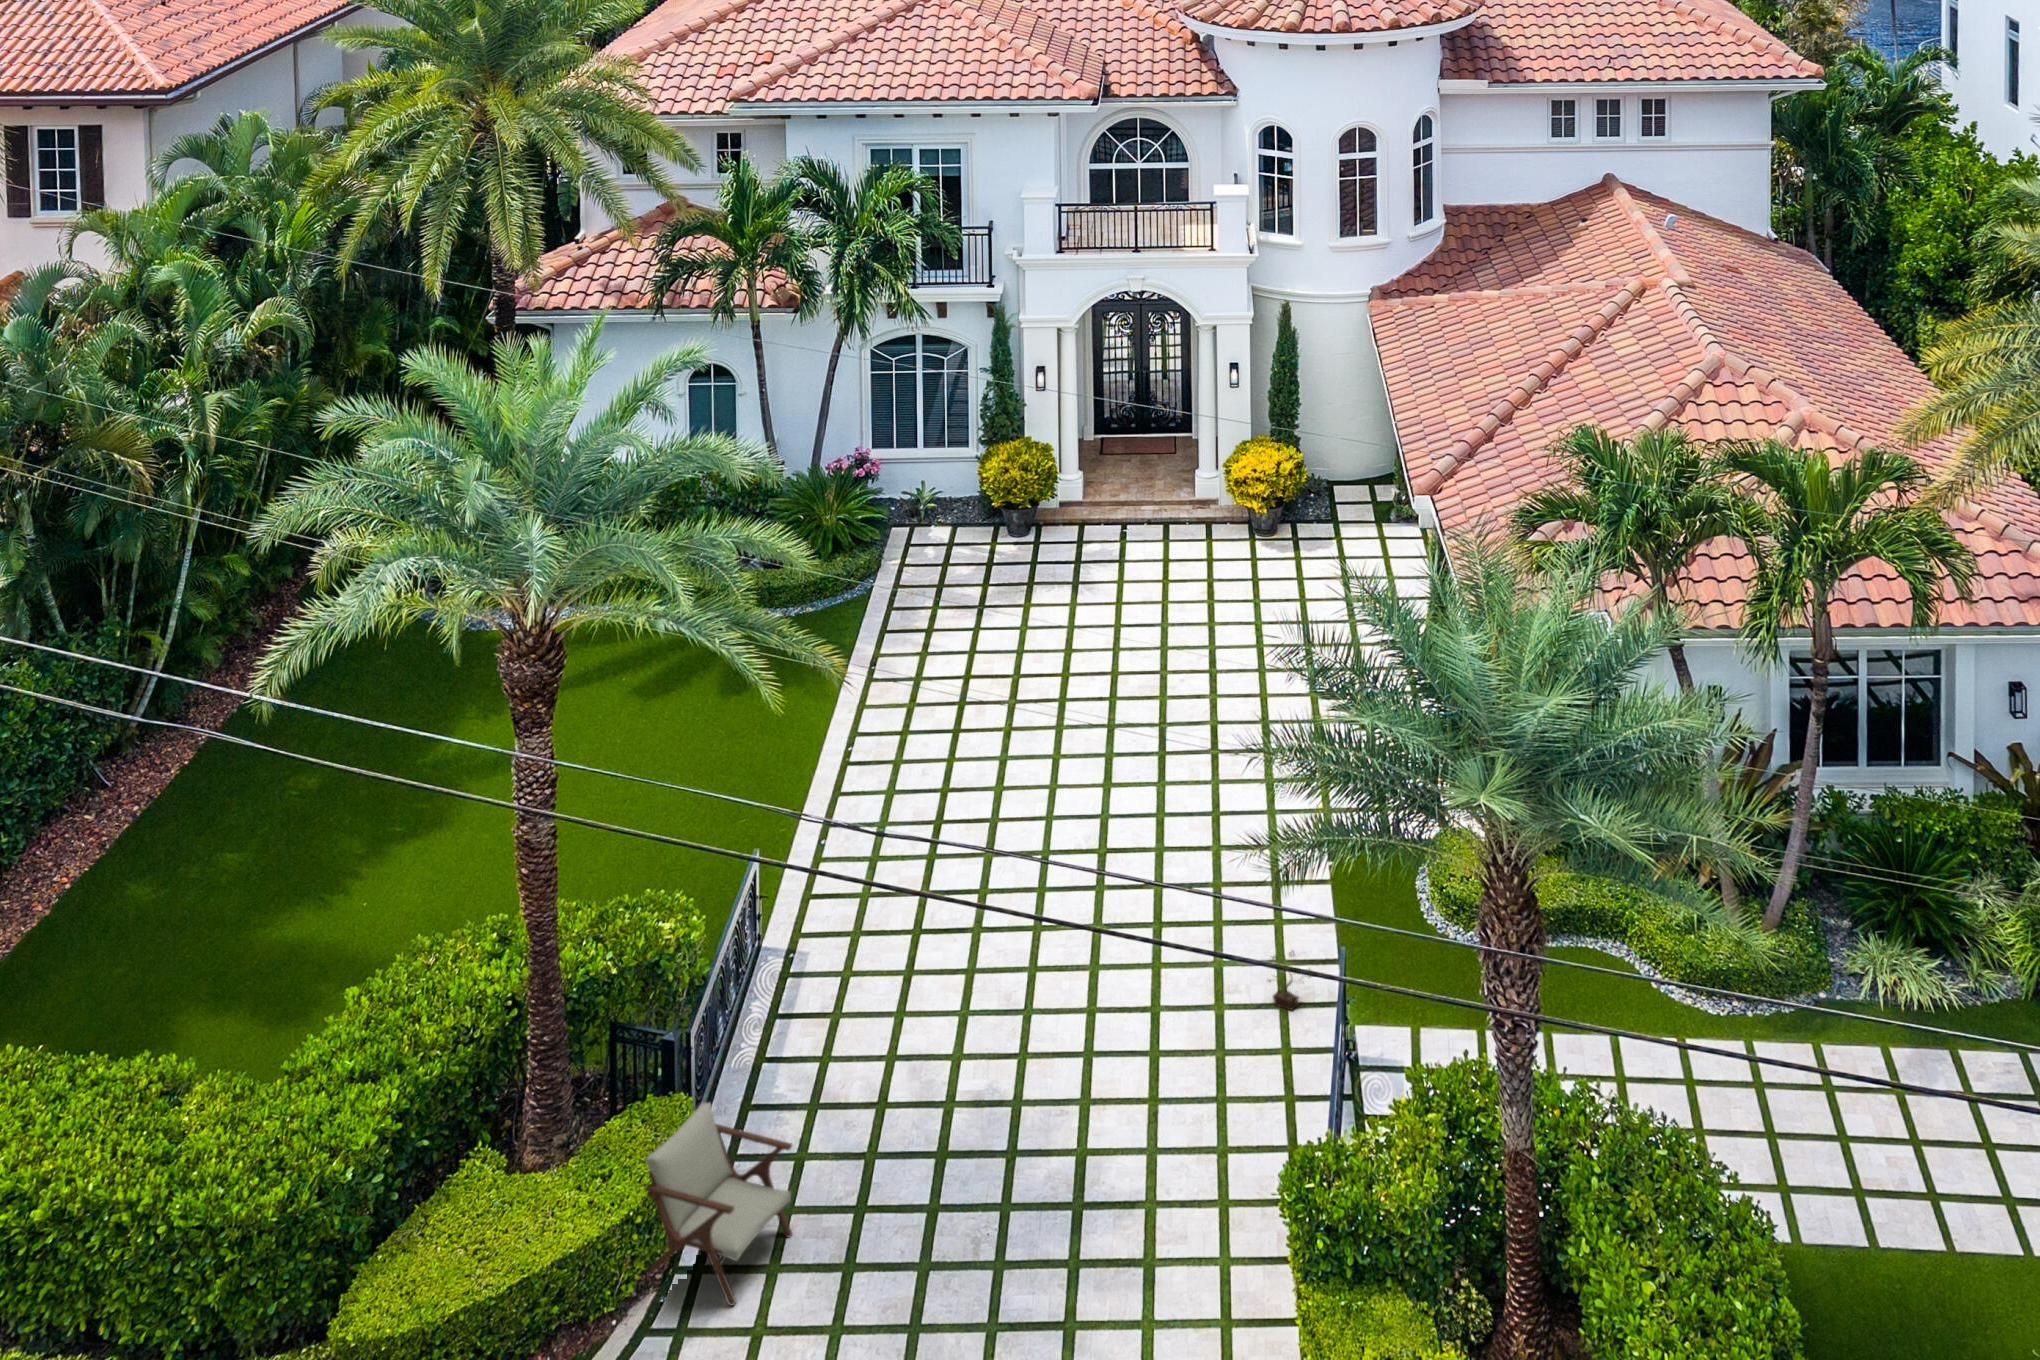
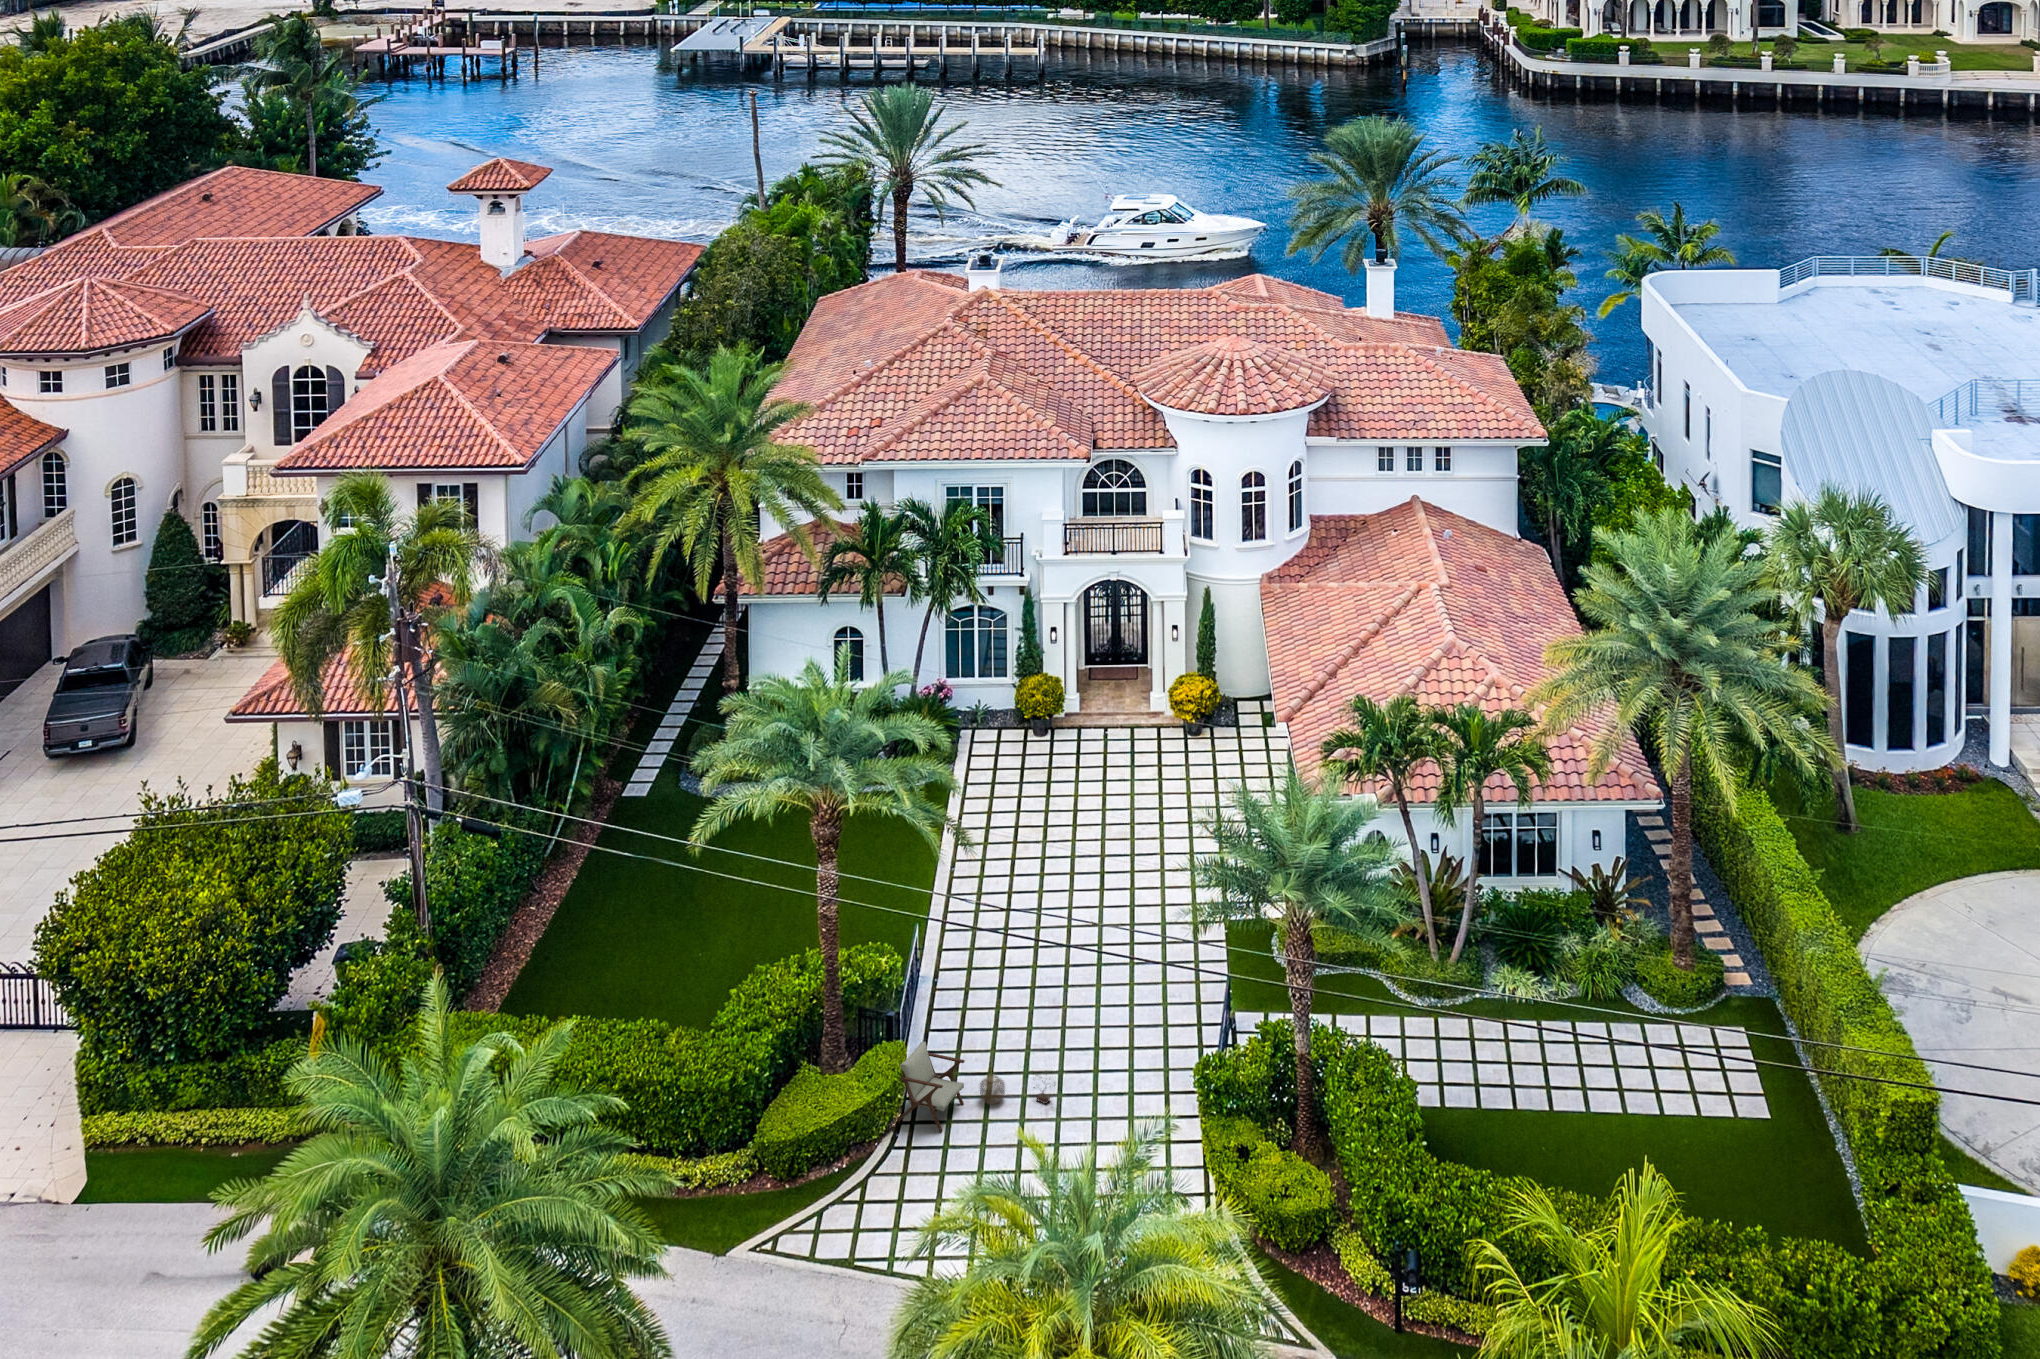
potted plant: present [1268,951,1311,1010] -> present [1033,1072,1056,1104]
woven basket: none [826,1172,880,1237] -> present [980,1075,1005,1104]

